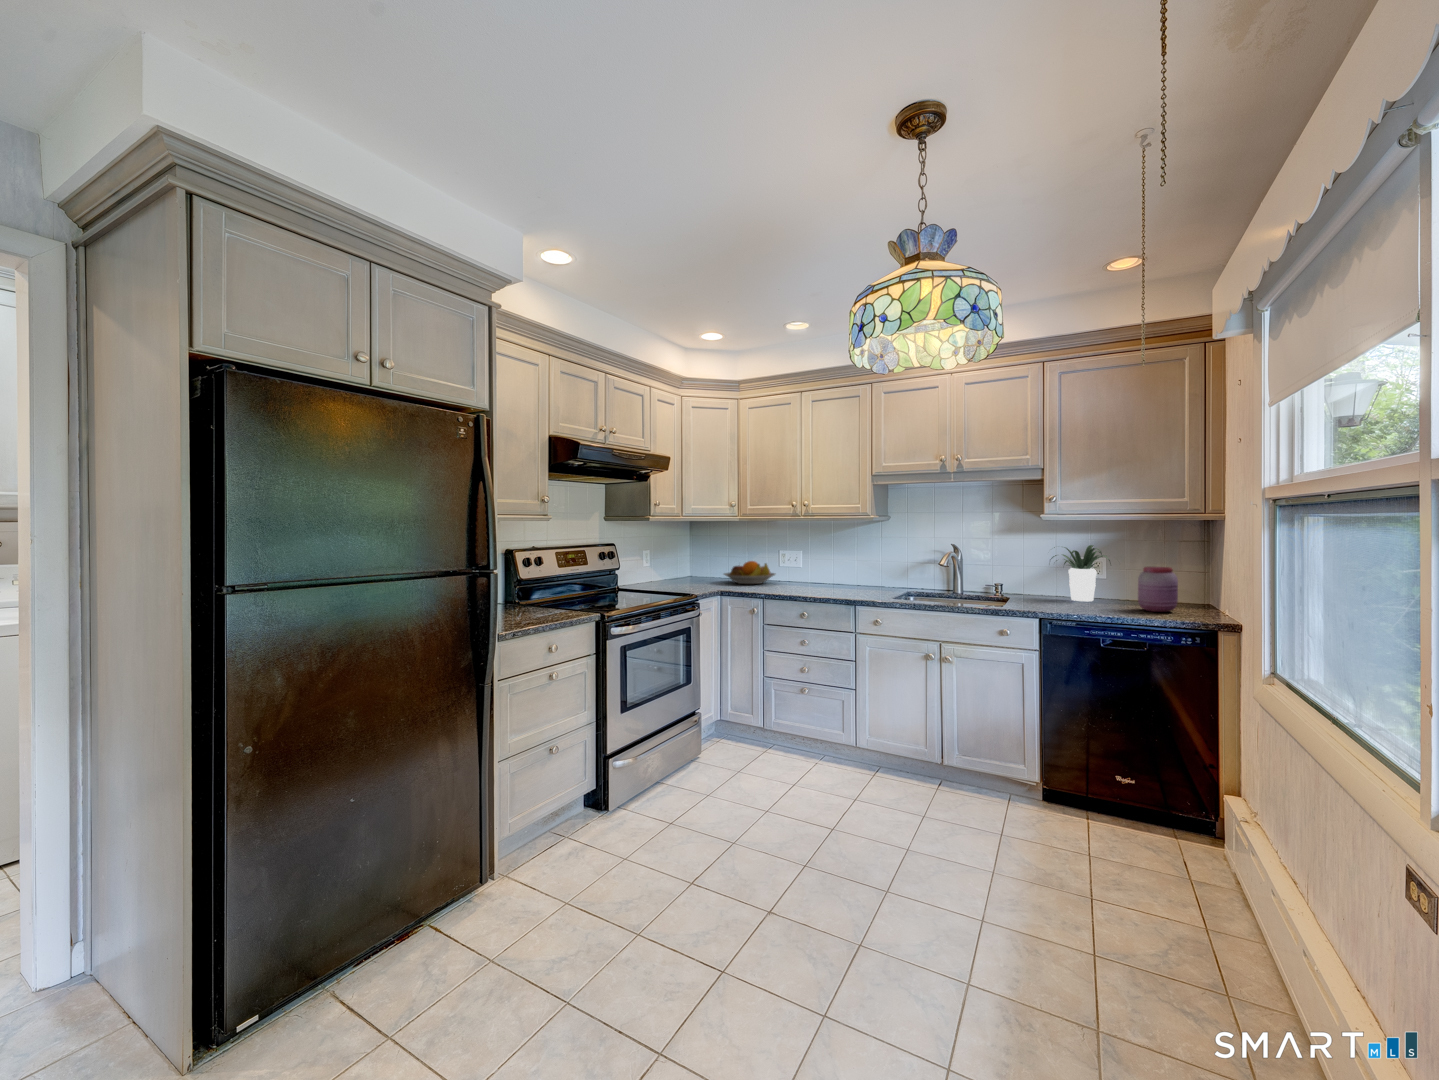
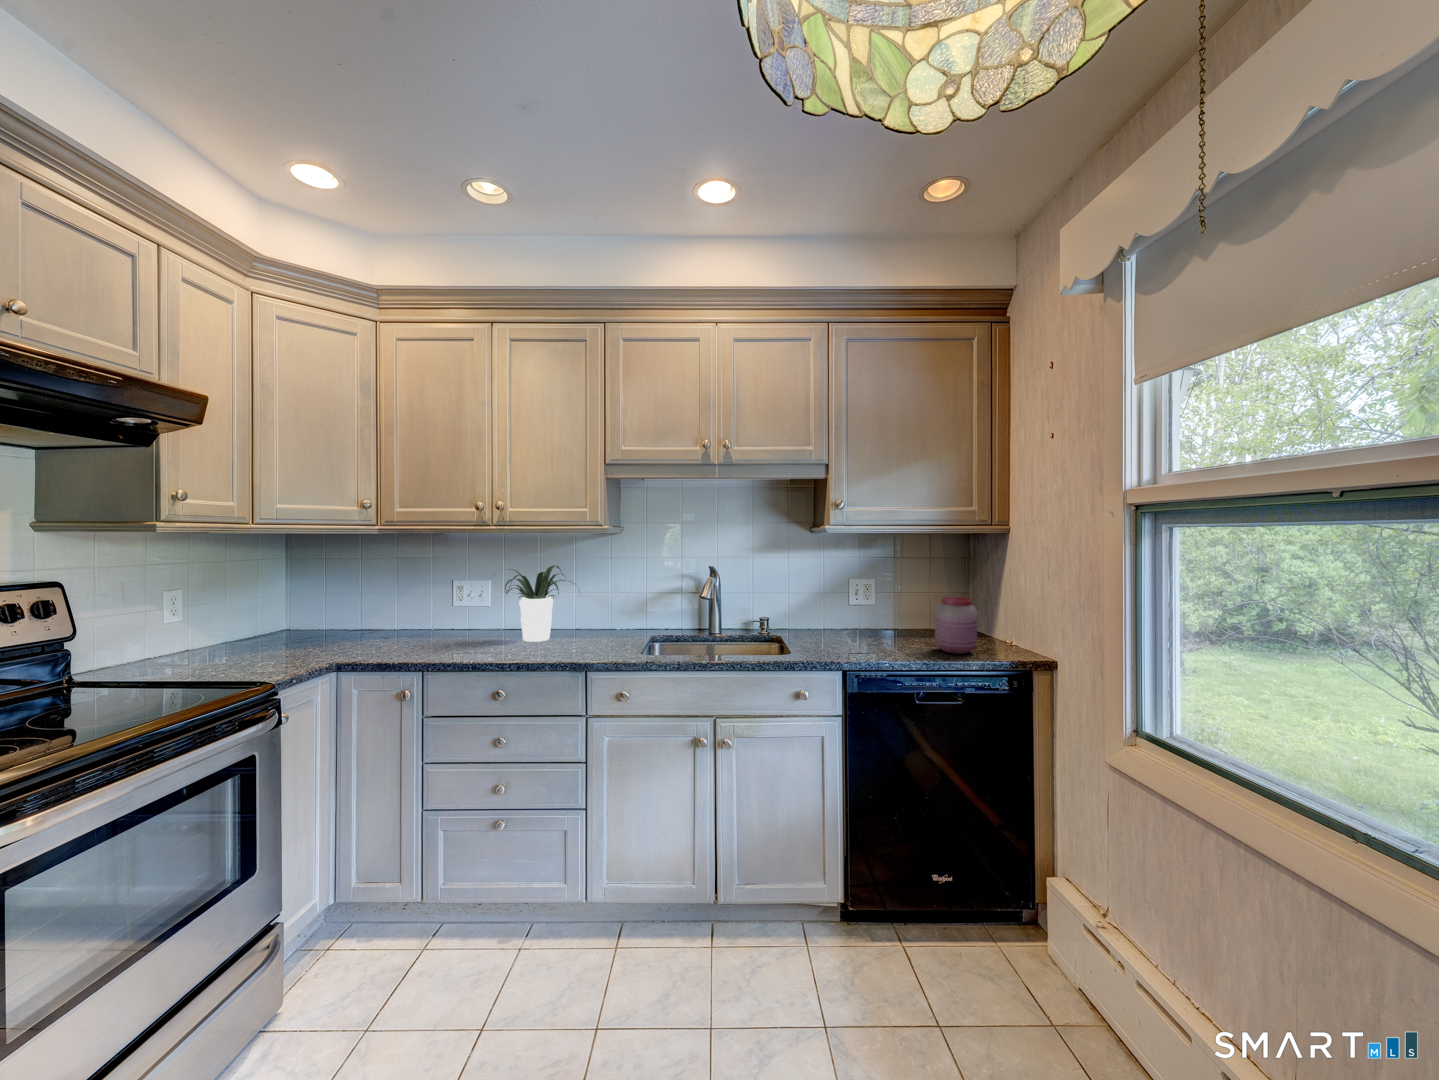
potted plant: present [1051,545,1111,601] -> present [505,566,575,642]
fruit bowl: present [724,561,775,584] -> none [344,598,444,639]

